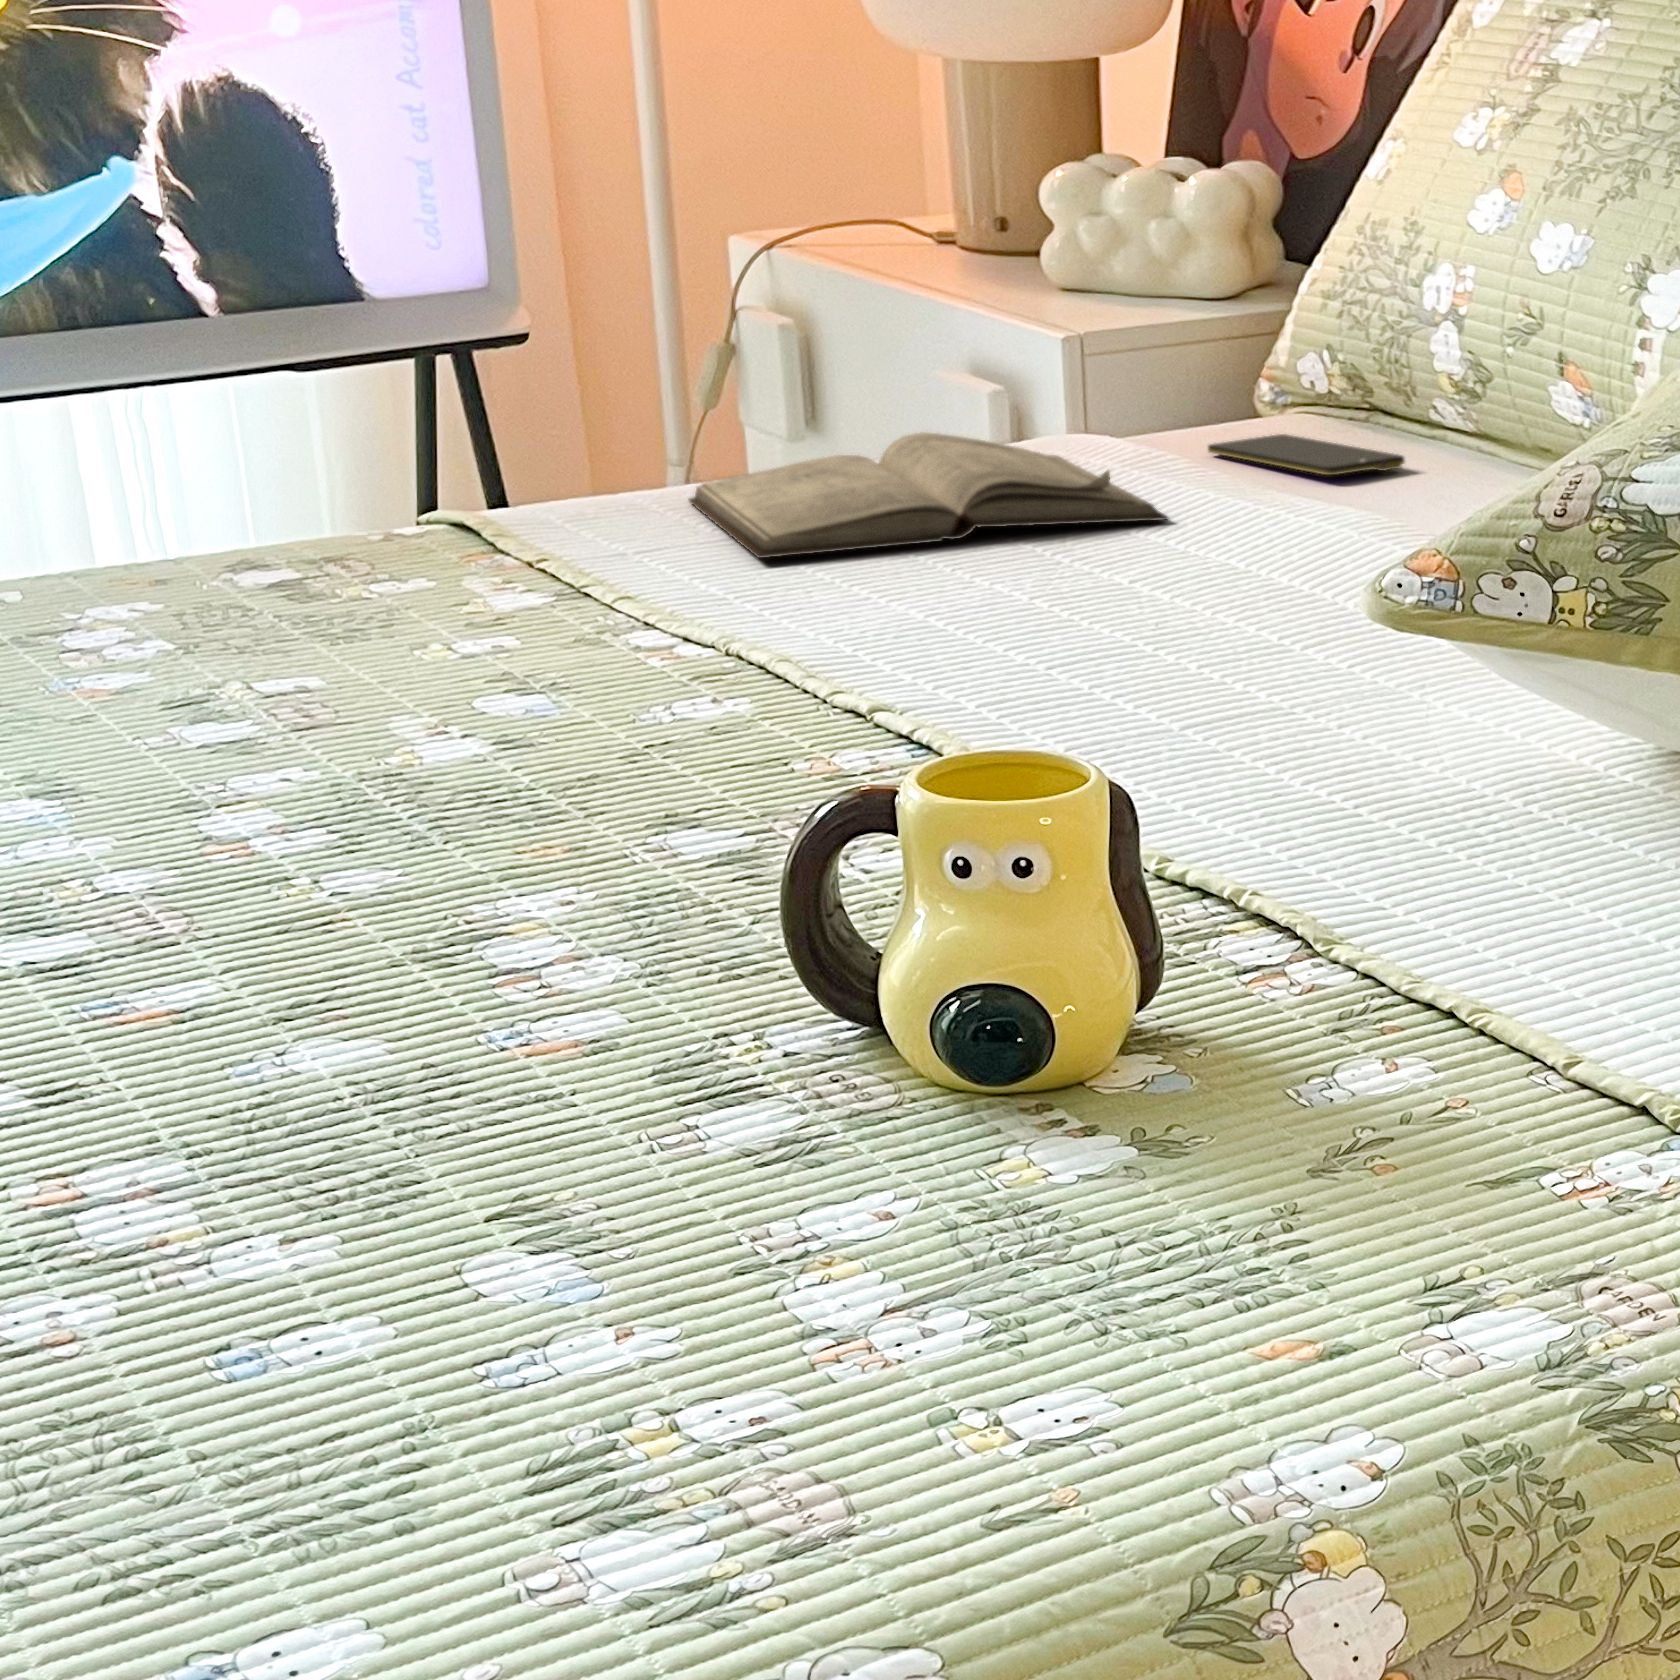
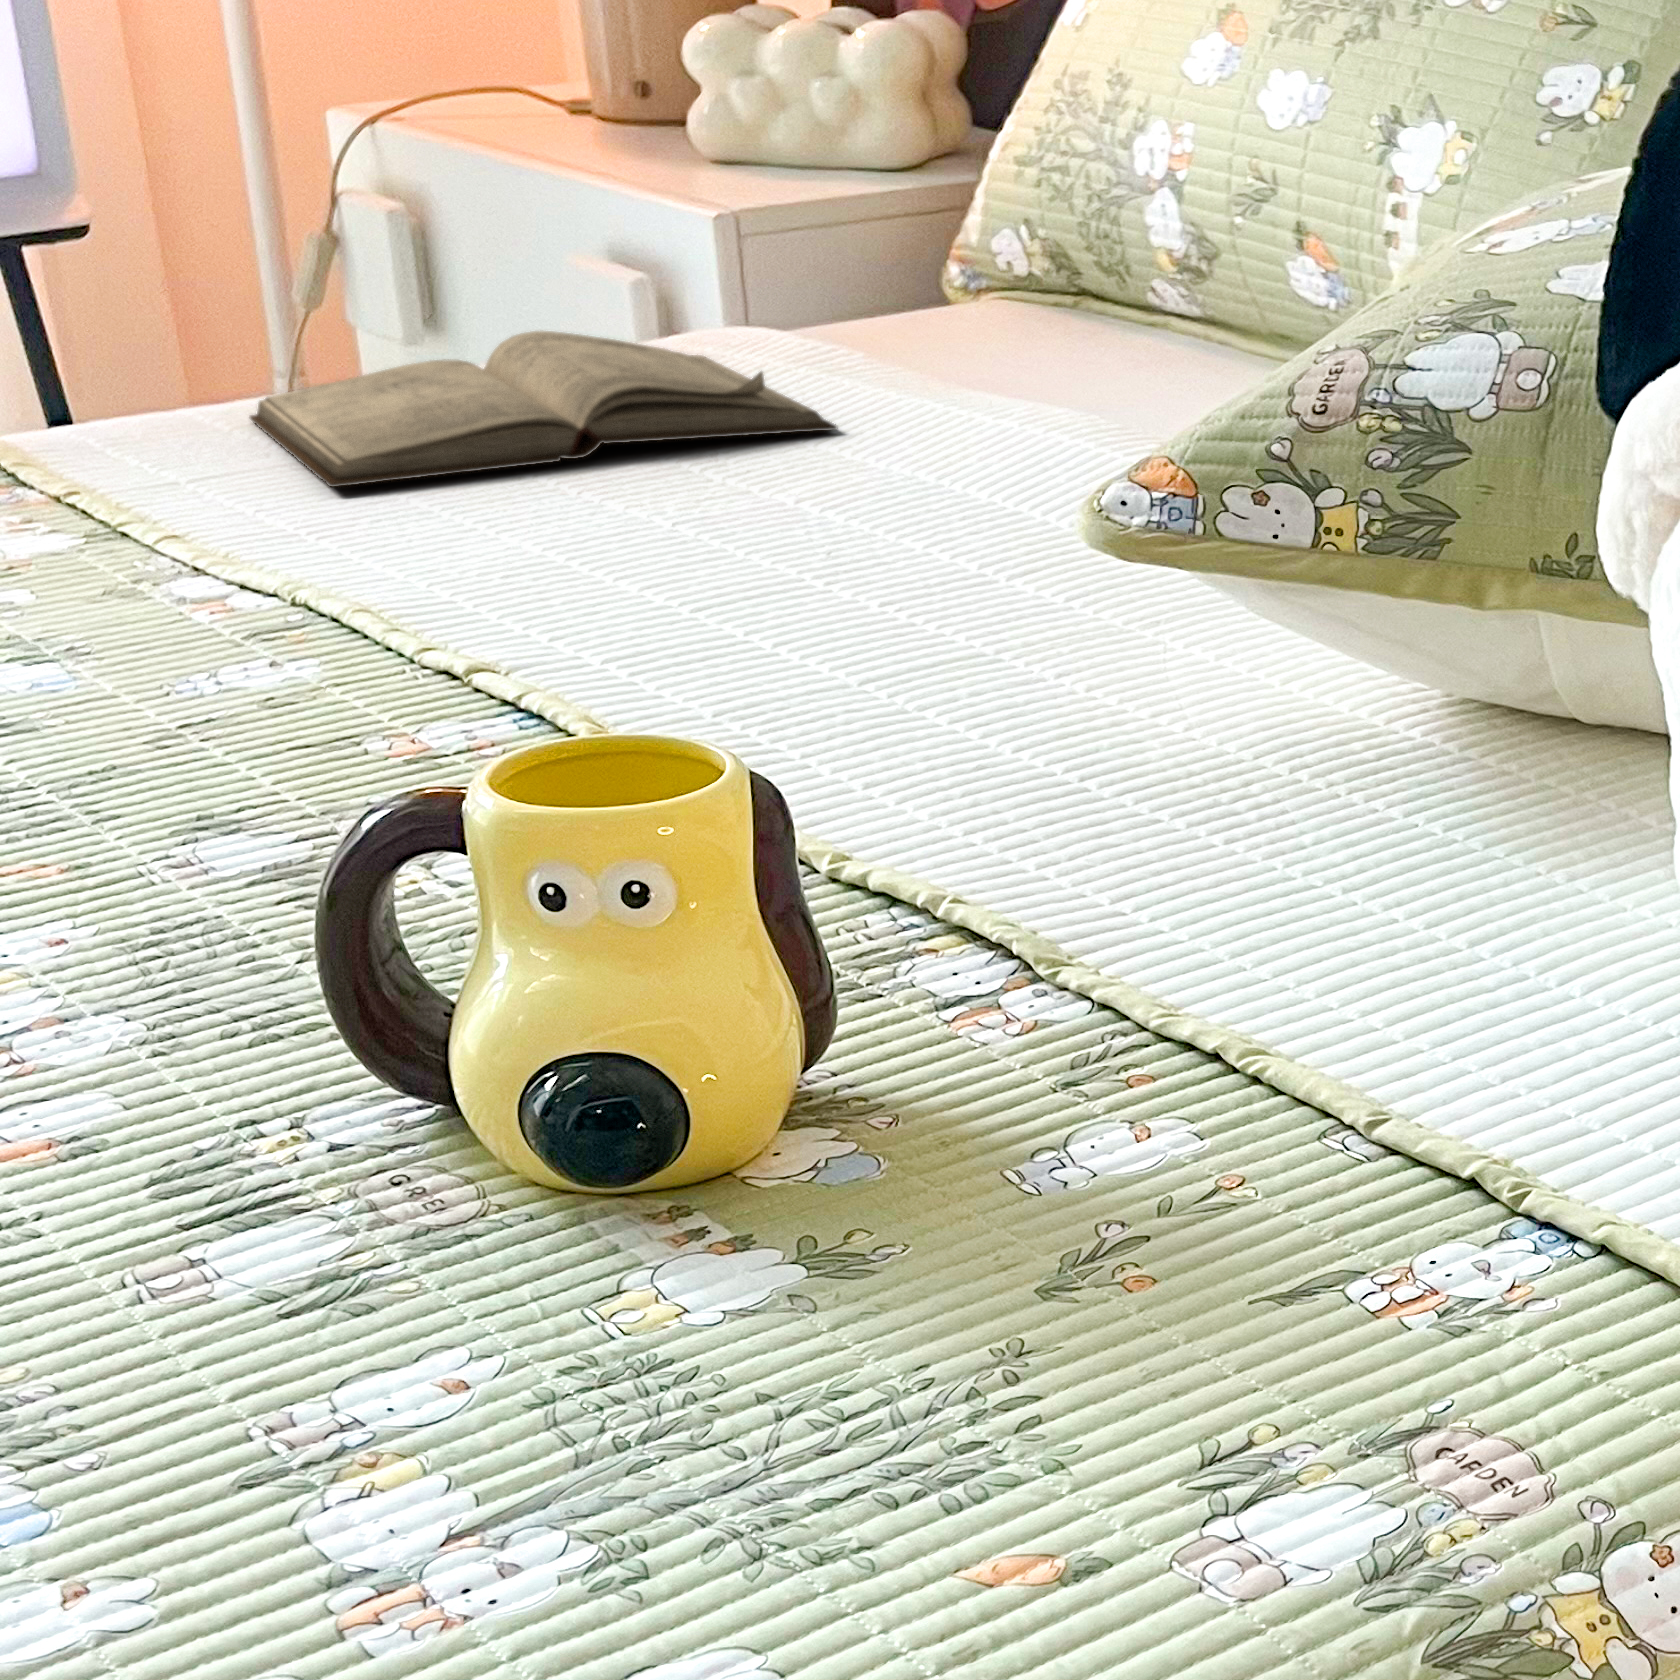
smartphone: present [1208,434,1404,475] -> none [883,326,1118,373]

